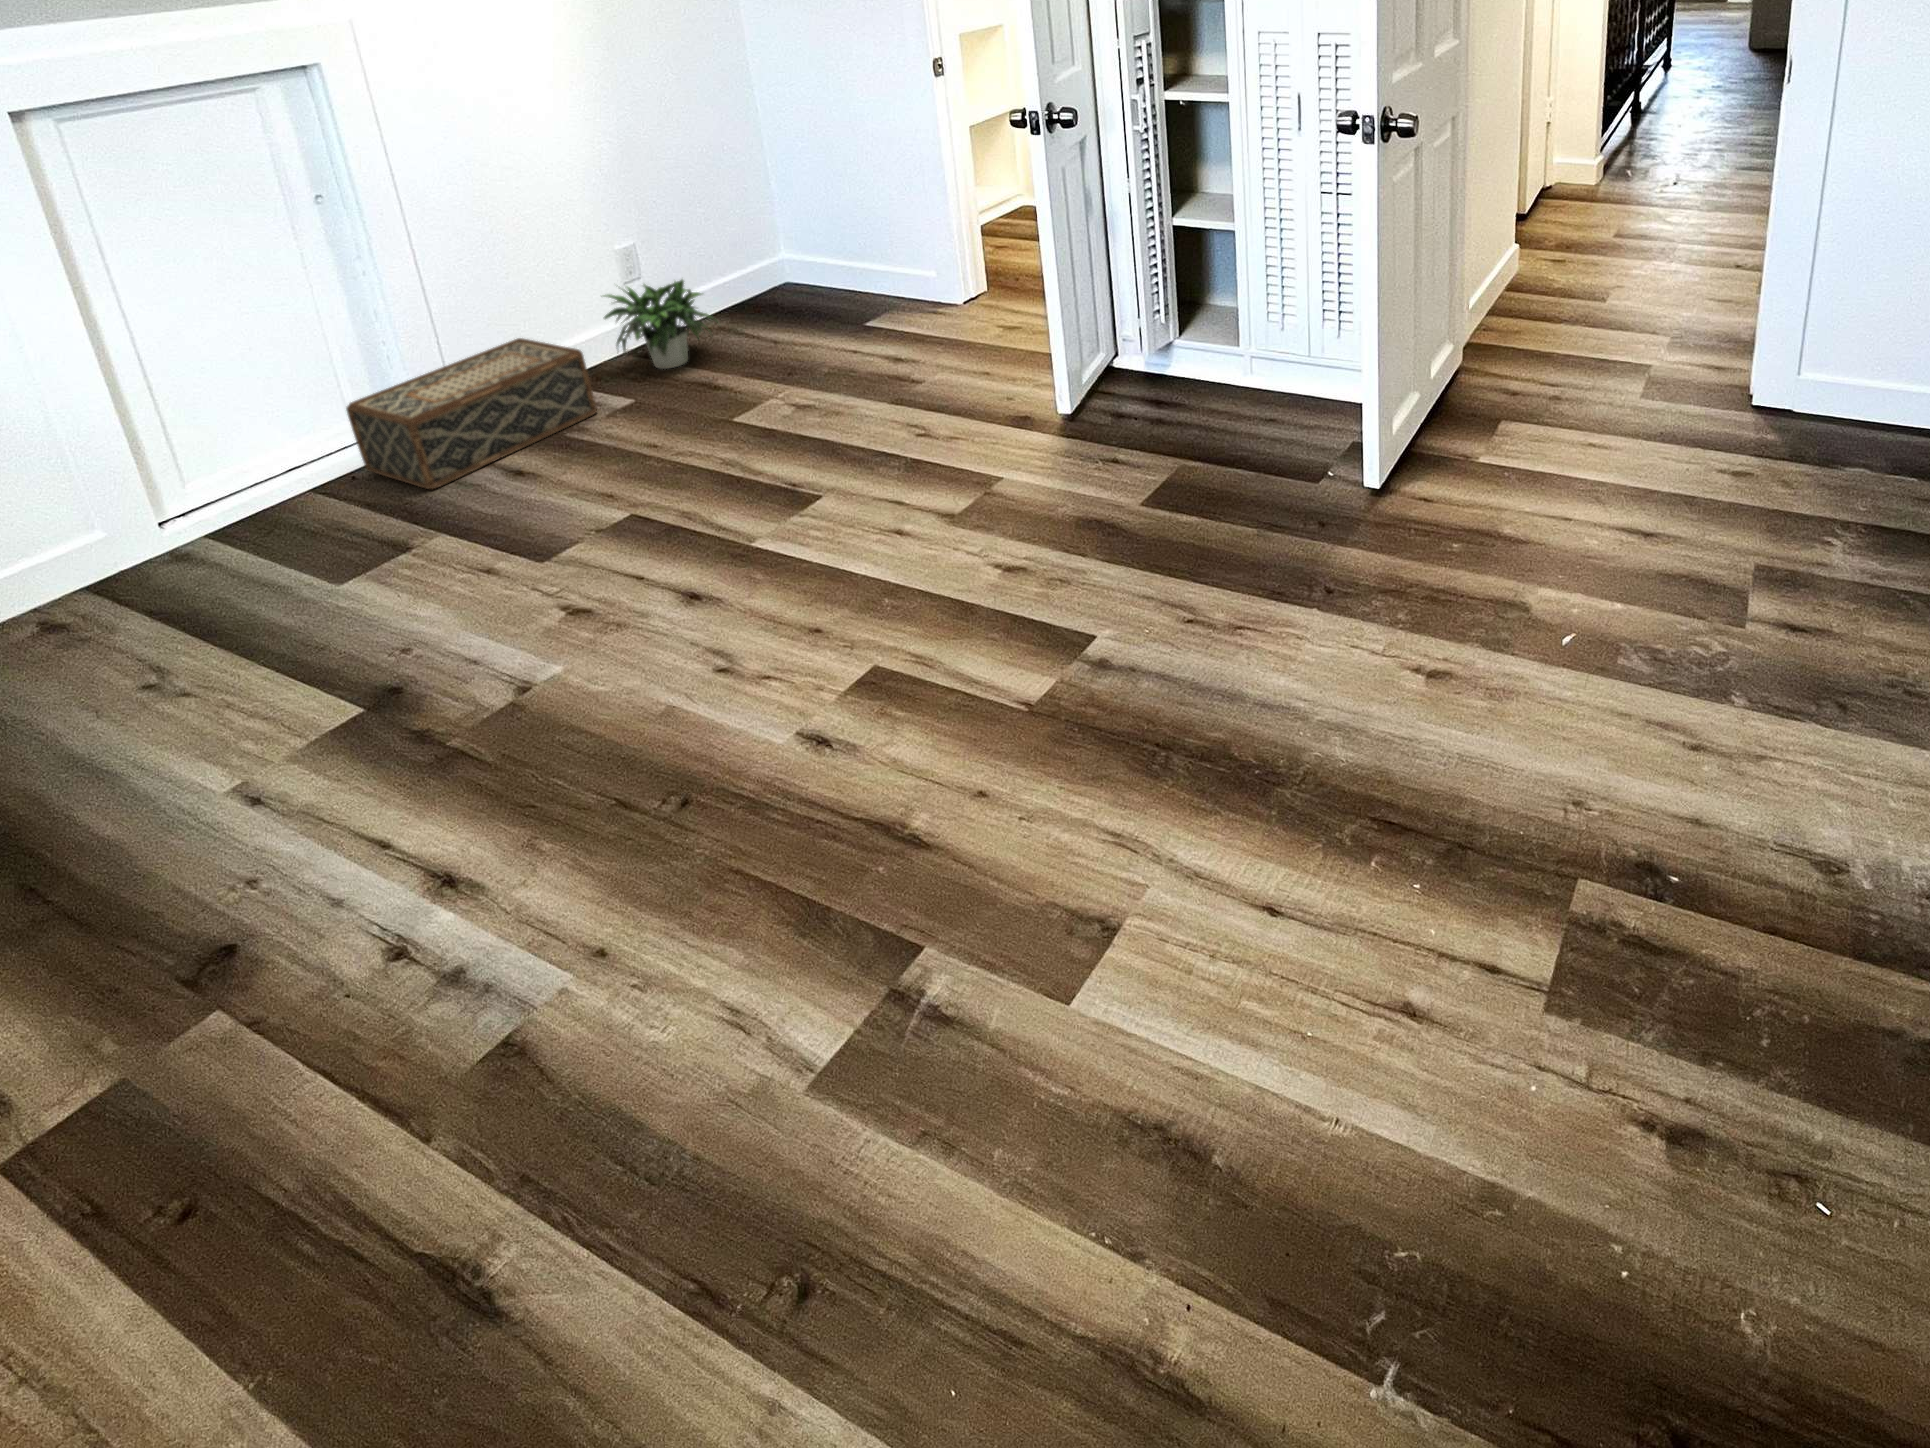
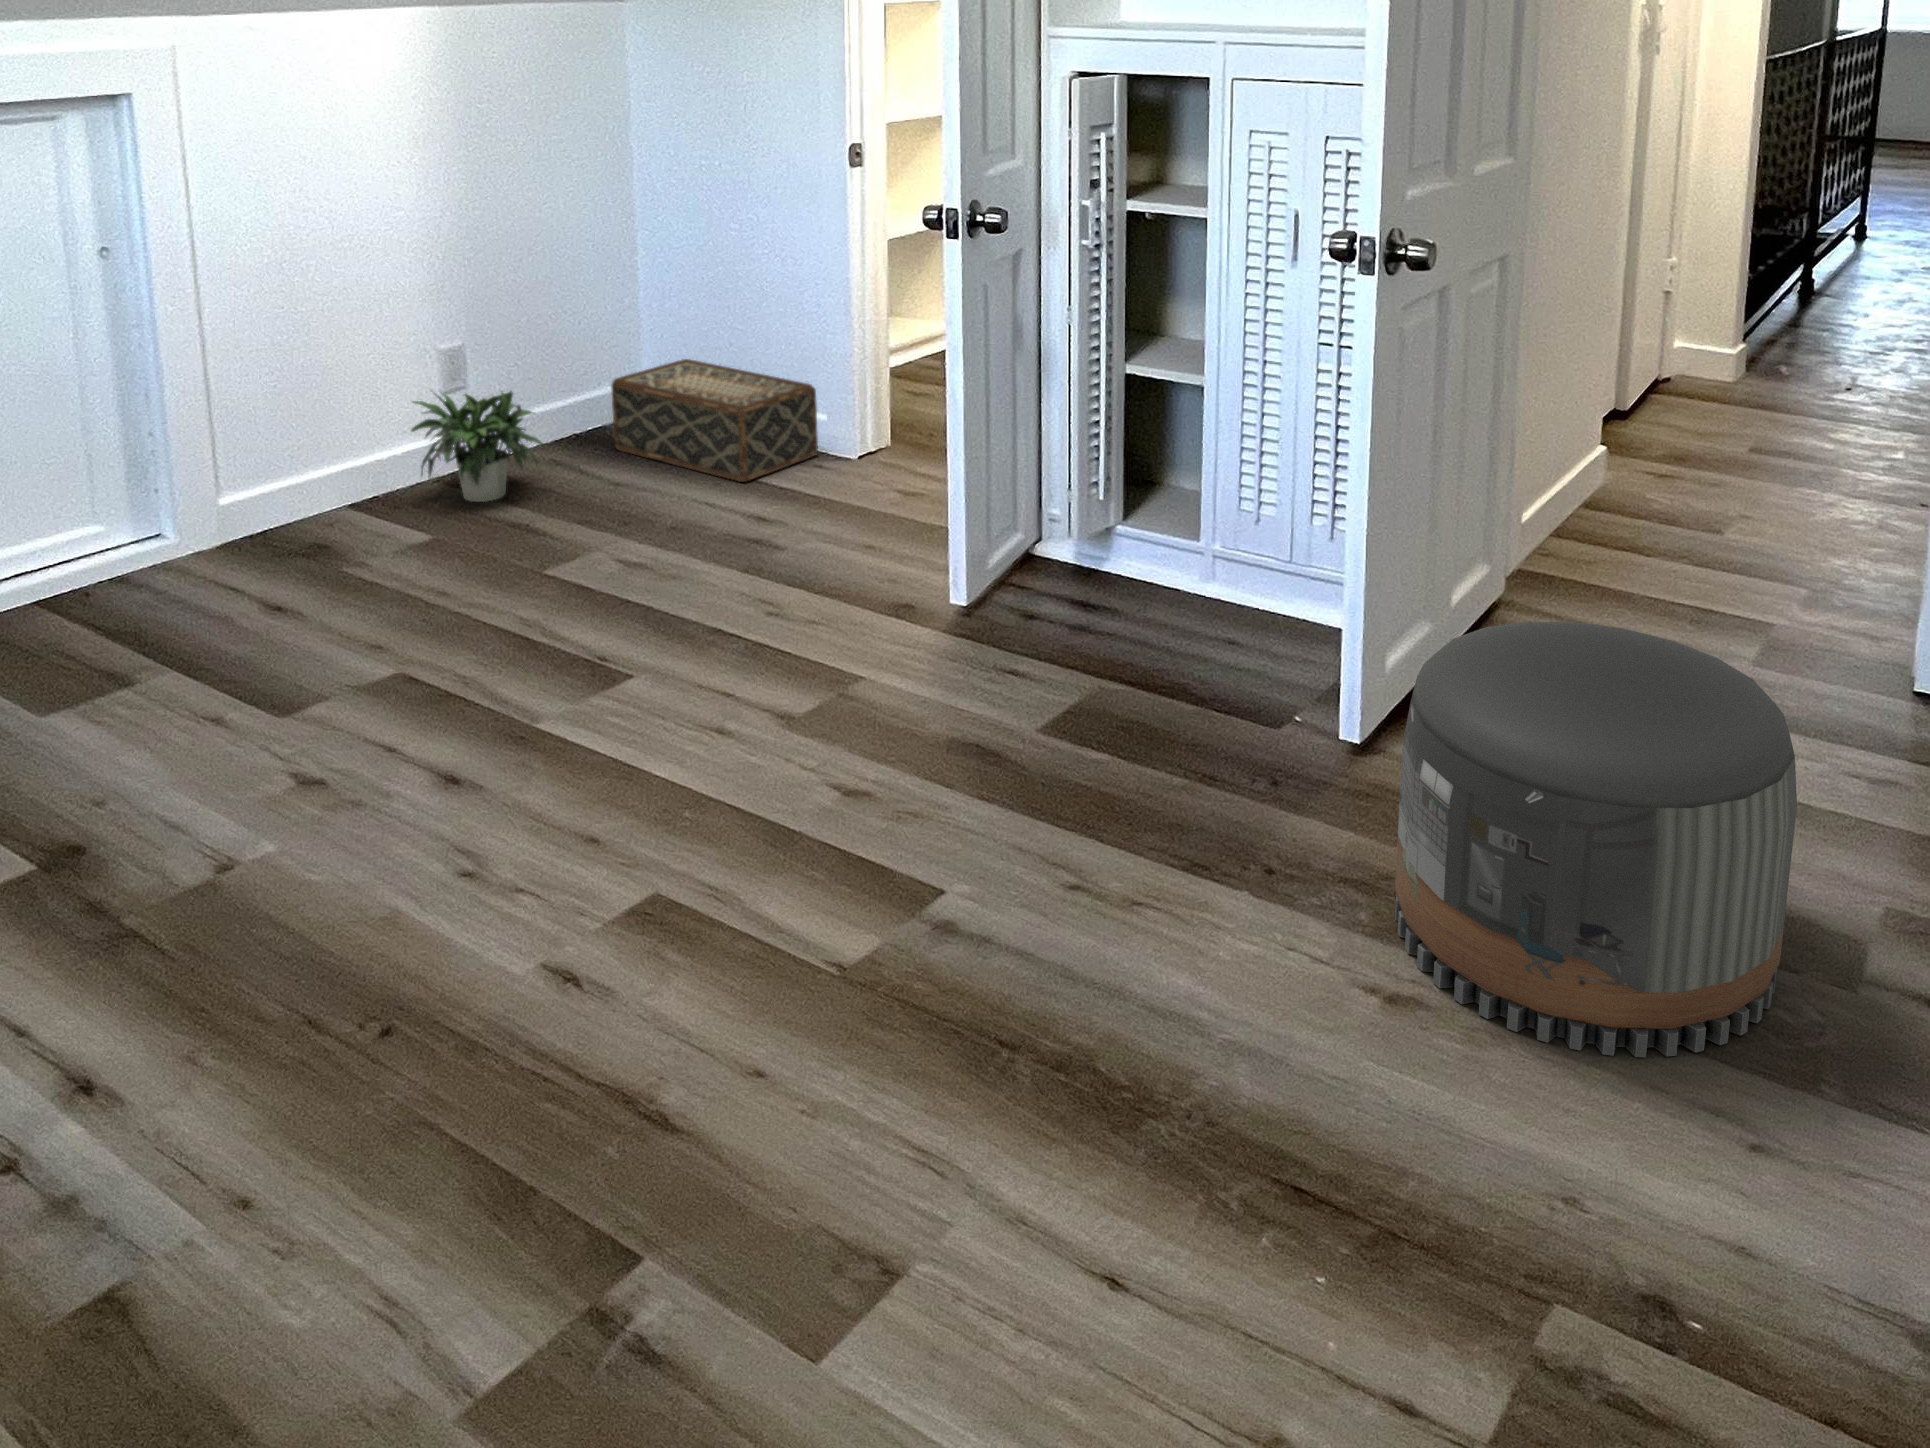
woven basket: present [346,338,597,489] -> present [611,359,818,482]
pouf: none [1423,391,1706,696] -> present [1395,622,1797,1057]

